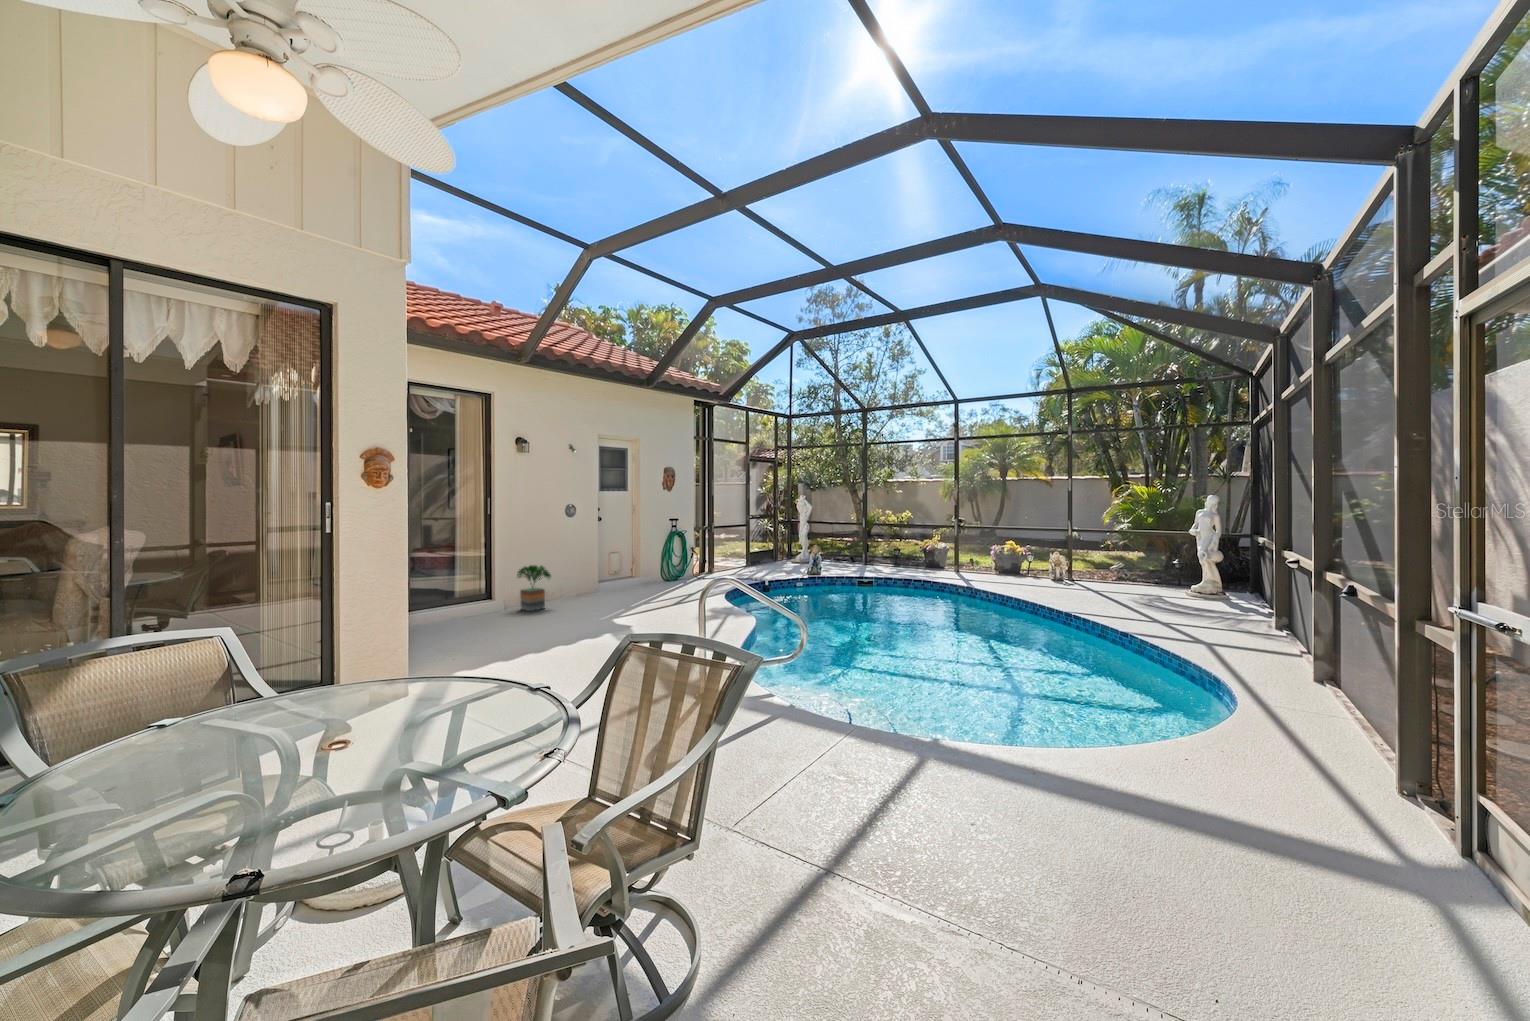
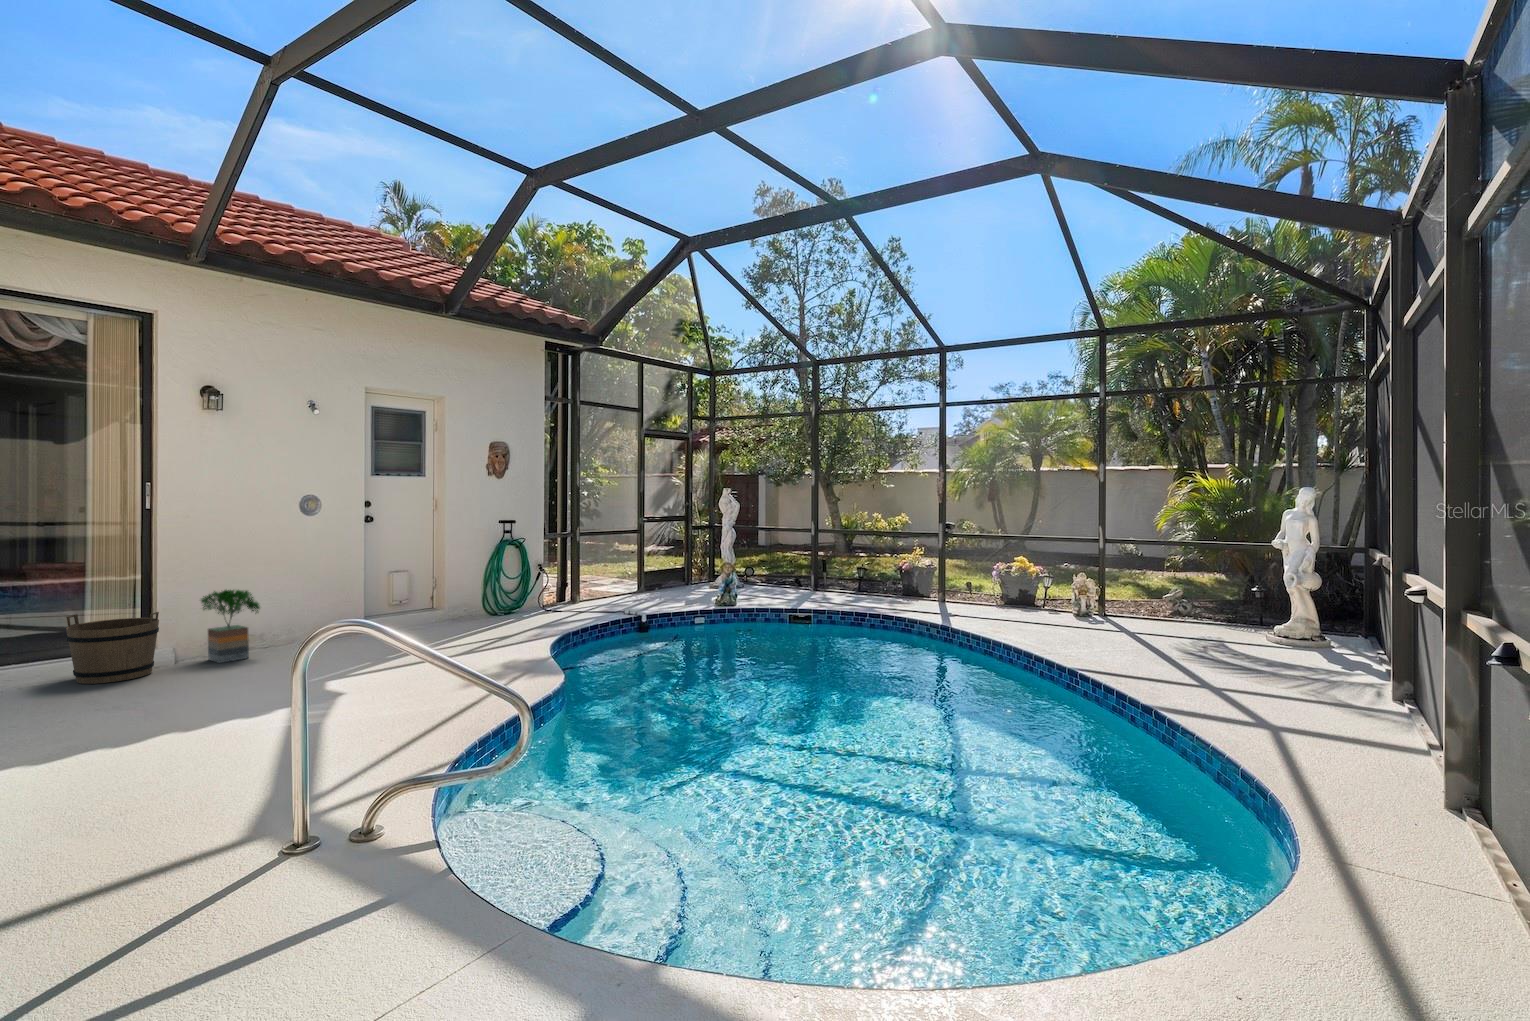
bucket: none [451,579,501,623] -> present [66,612,159,684]

